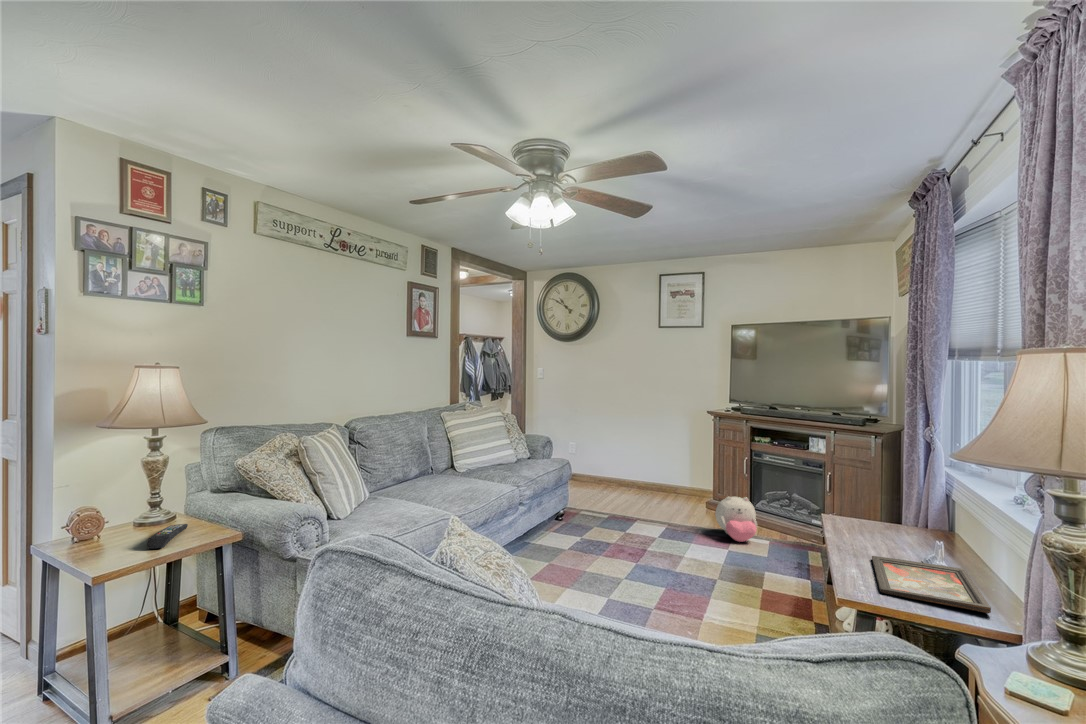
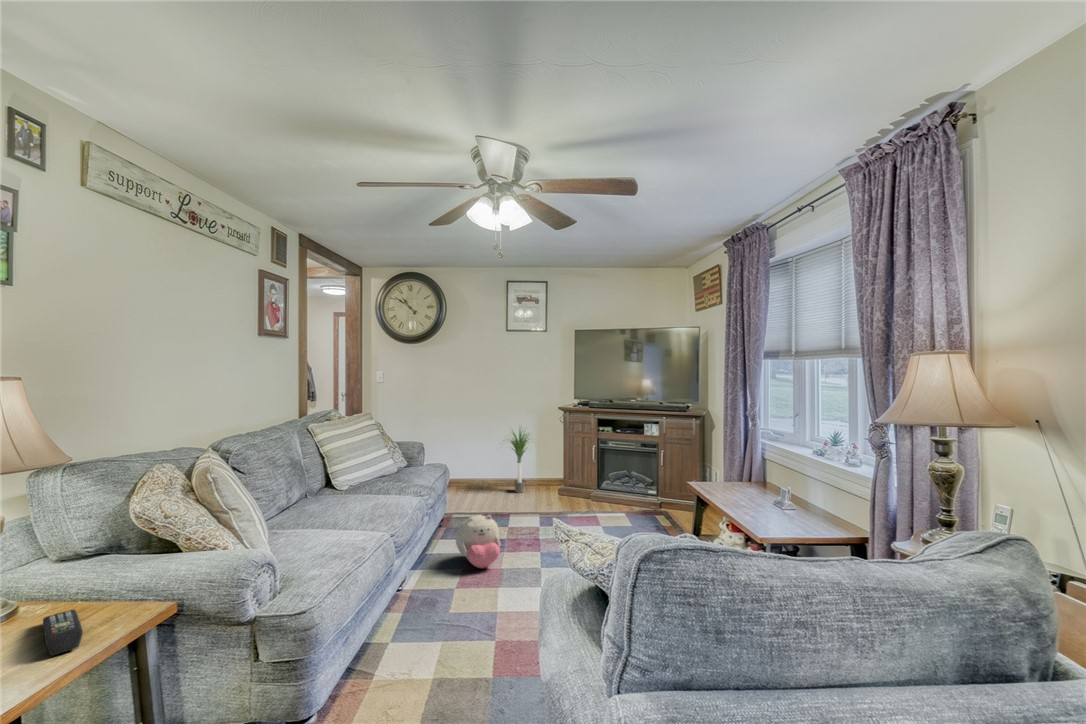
potted plant: none [640,423,691,501] -> present [510,430,529,493]
plush toy: present [715,497,757,542] -> present [456,515,500,568]
decorative tray: present [872,556,991,613] -> none [745,505,833,529]

